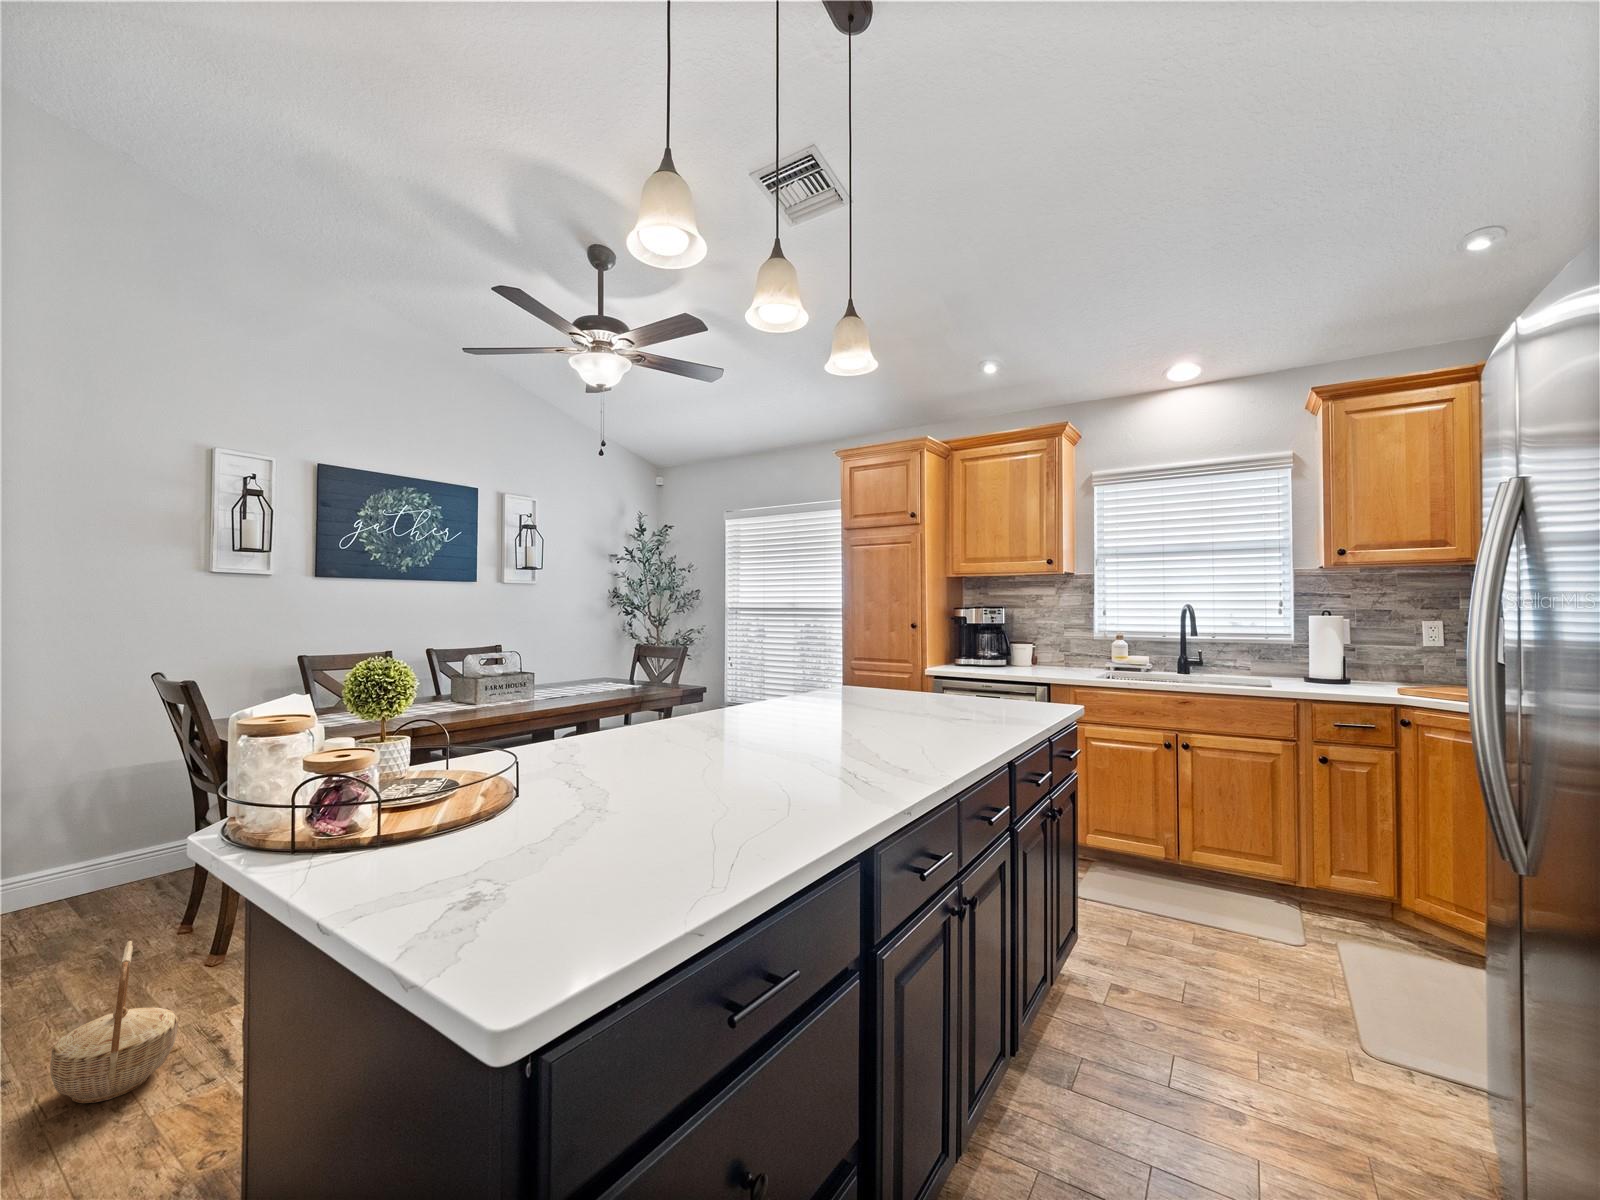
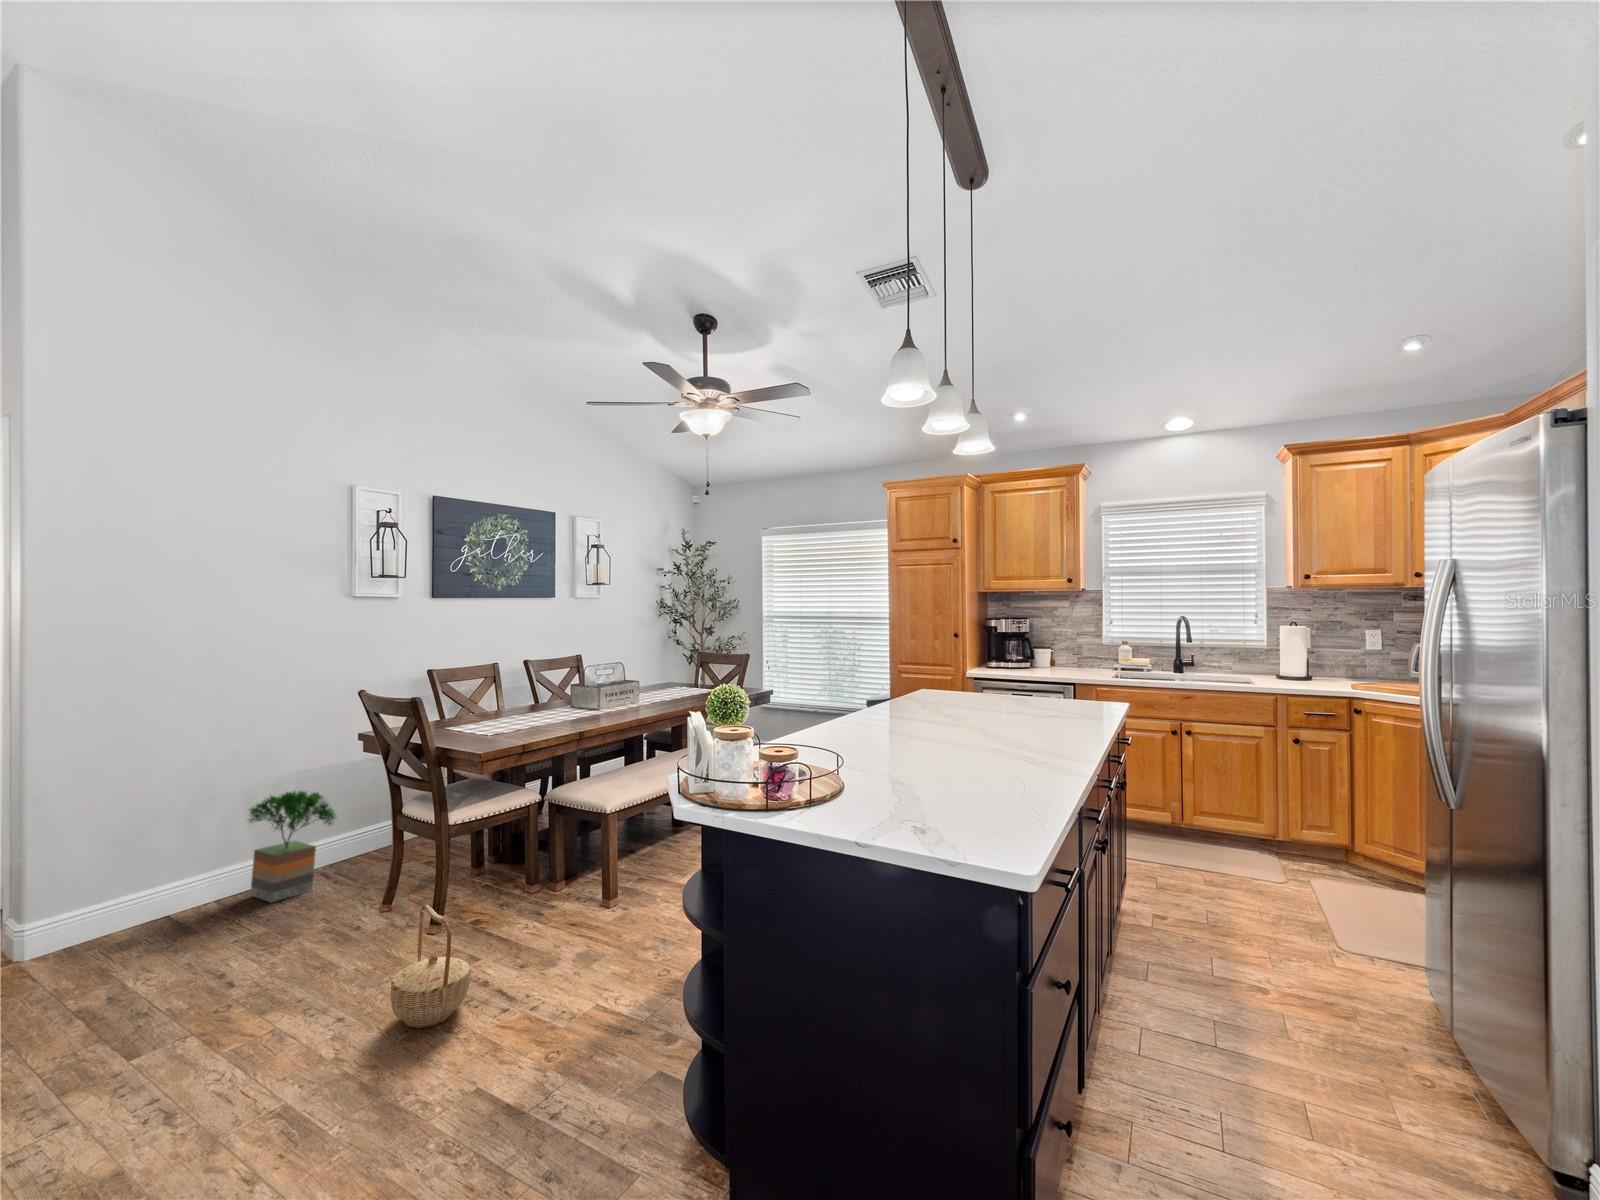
potted tree: none [42,789,158,920] -> present [249,791,336,902]

